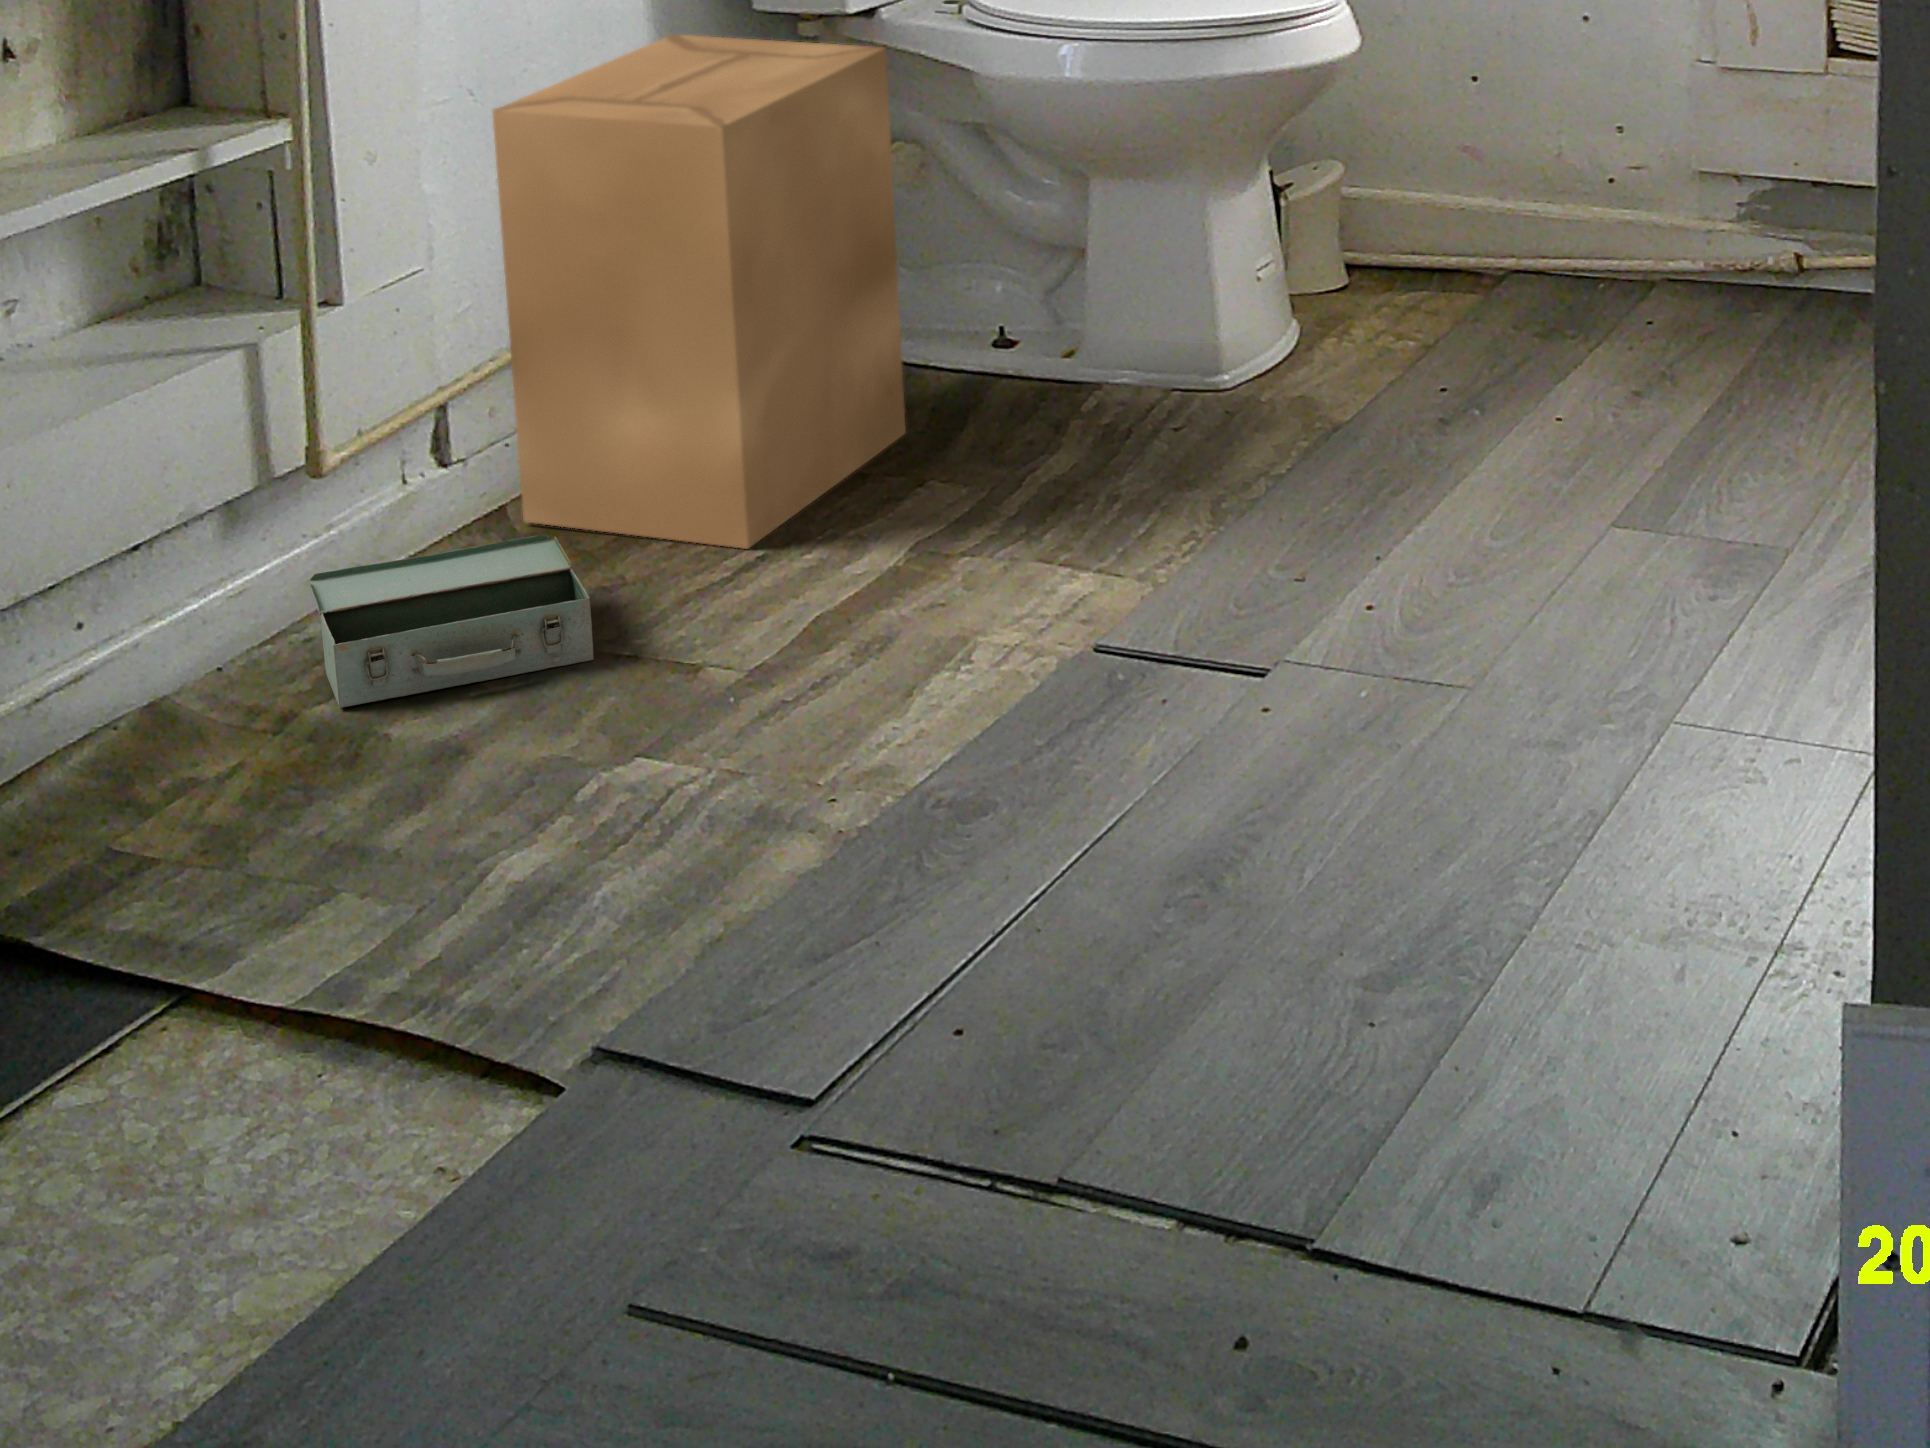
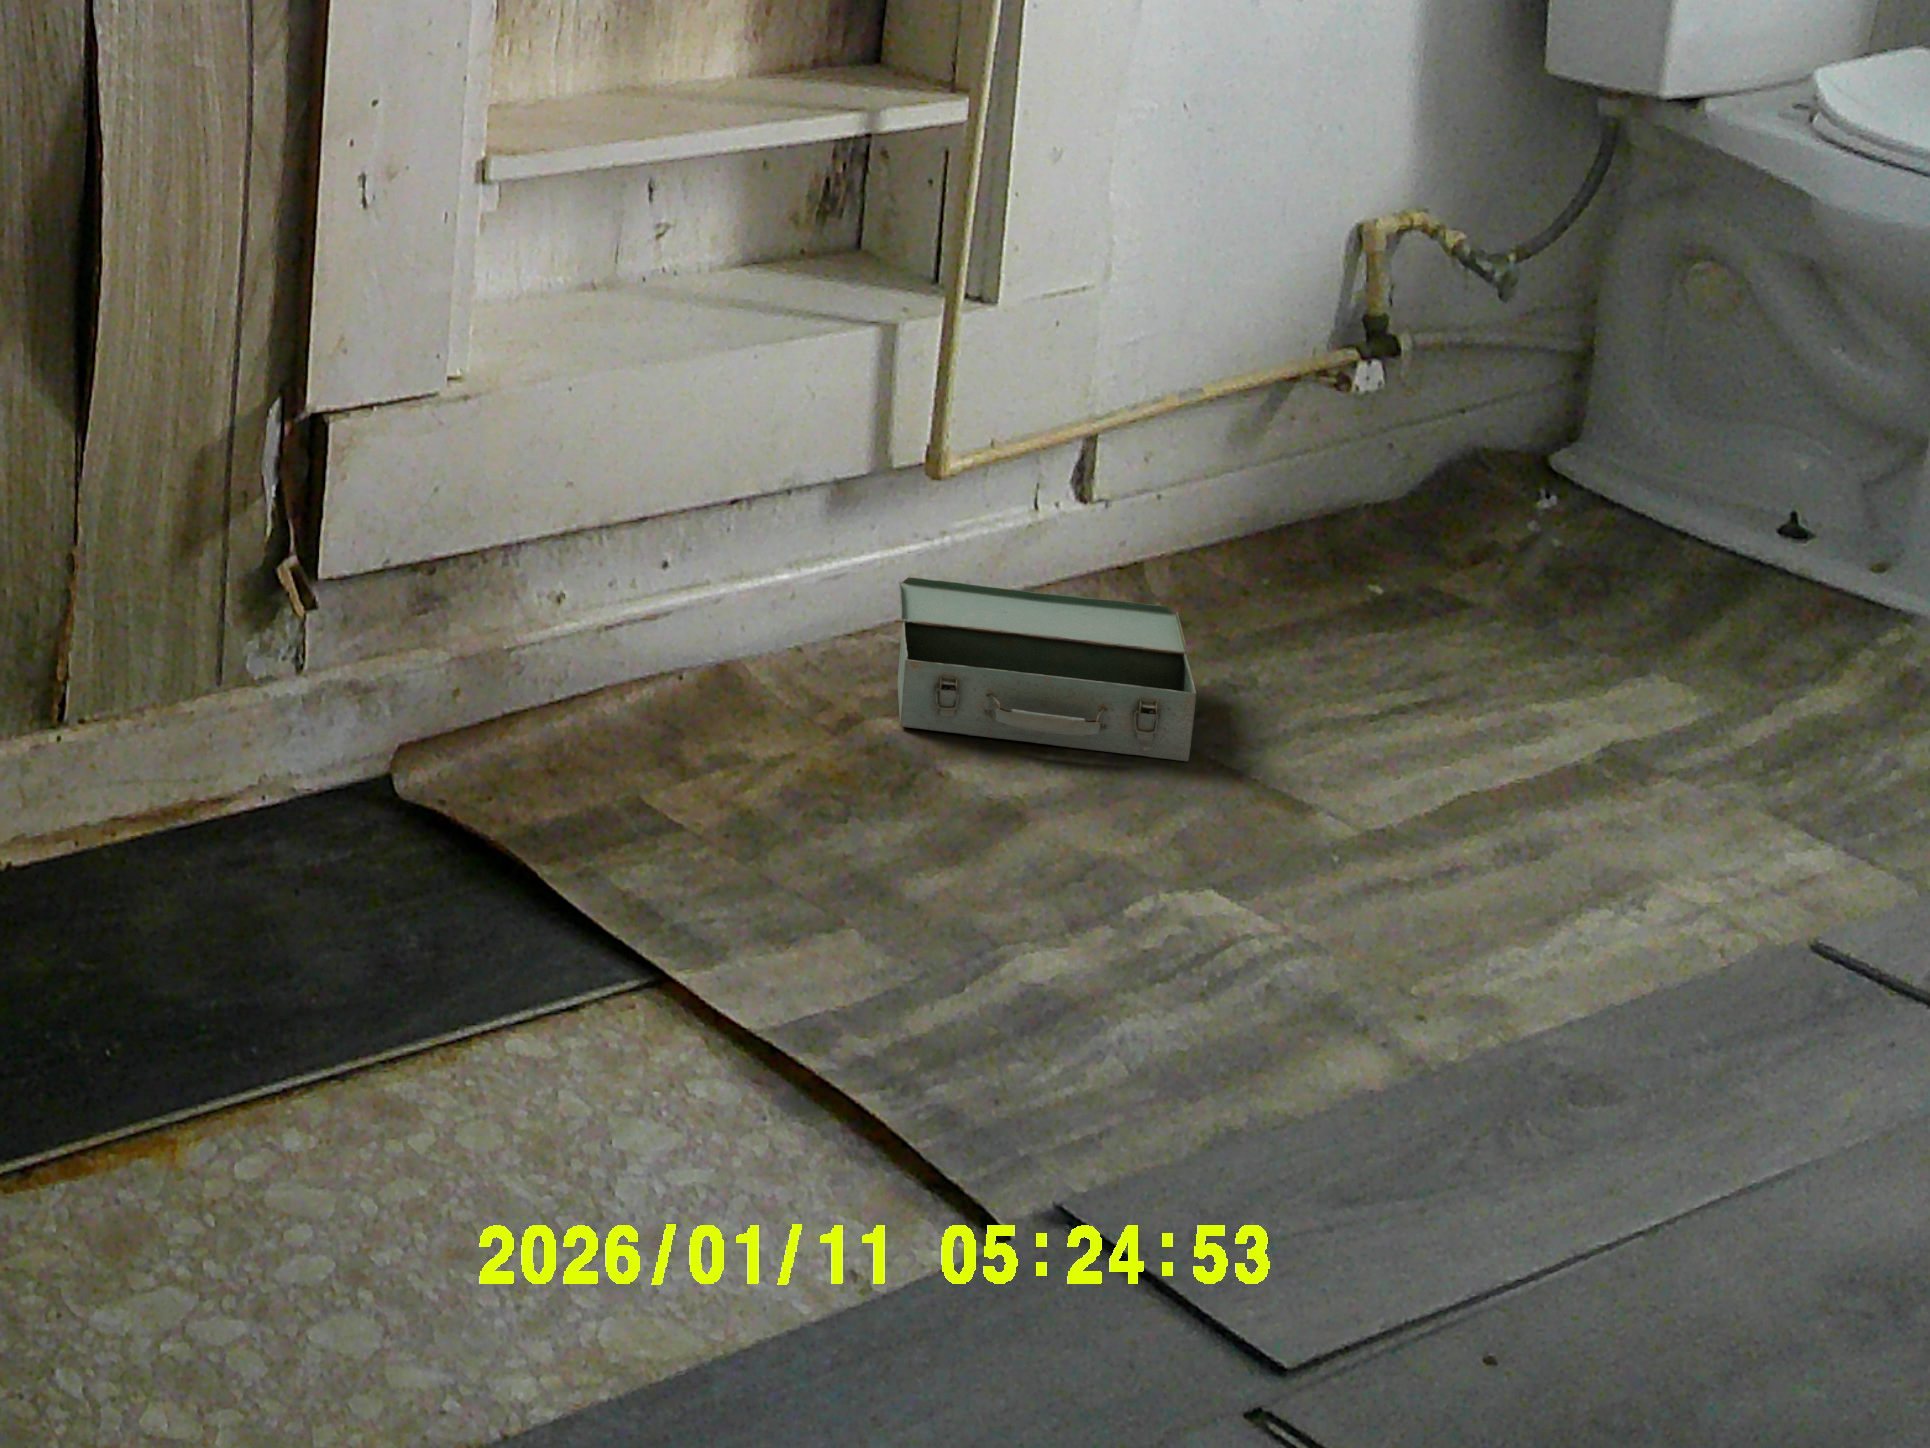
cardboard box: present [492,34,906,549] -> none [1155,84,1706,689]

